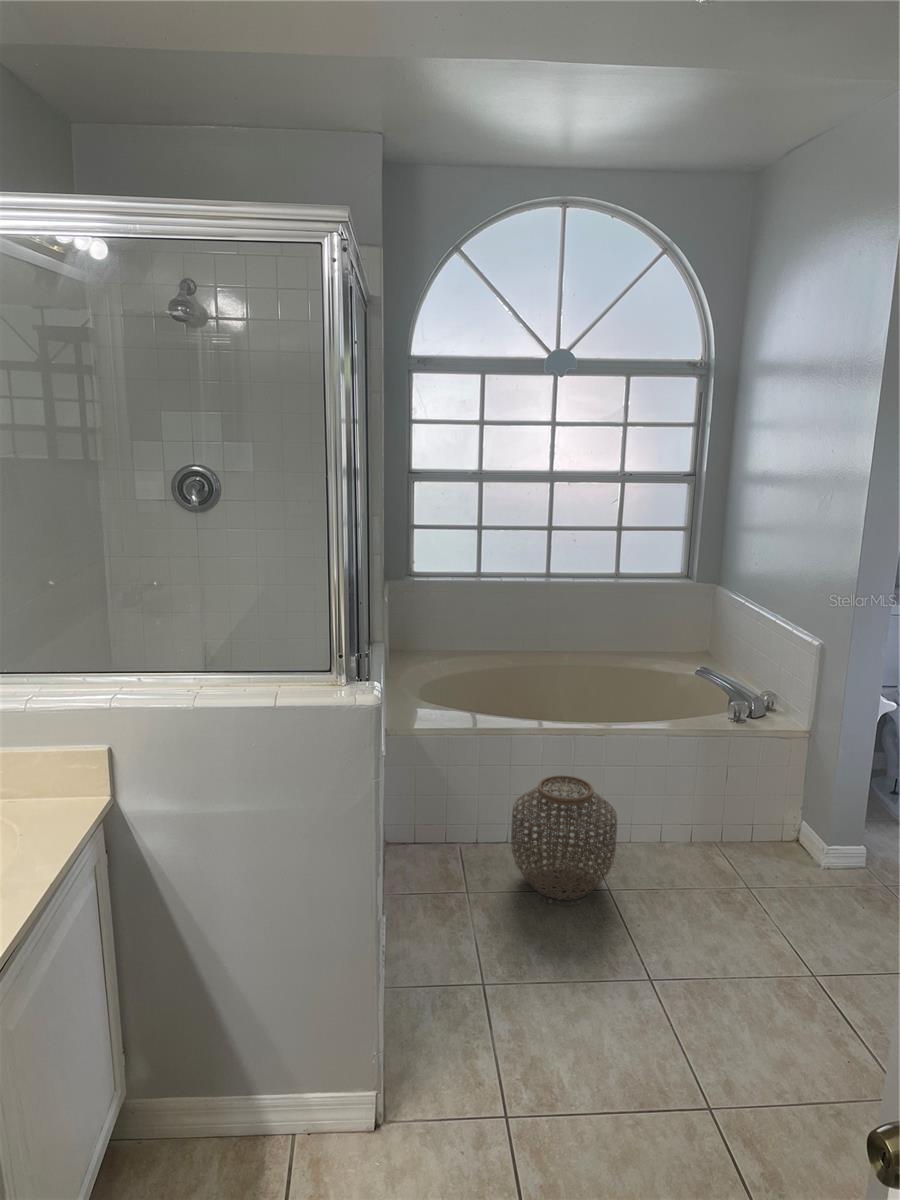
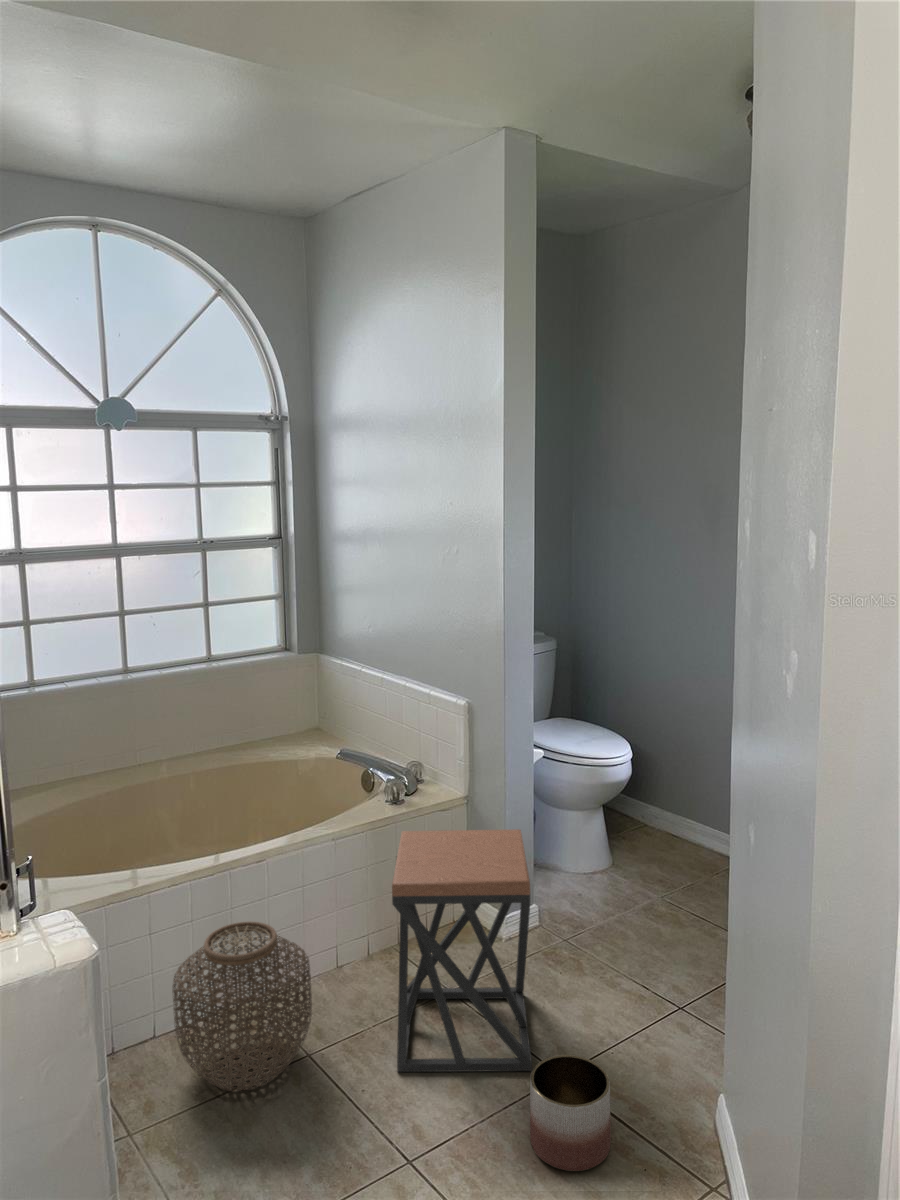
stool: none [672,742,834,975] -> present [392,829,532,1072]
planter: none [757,961,840,1063] -> present [530,1055,611,1171]

